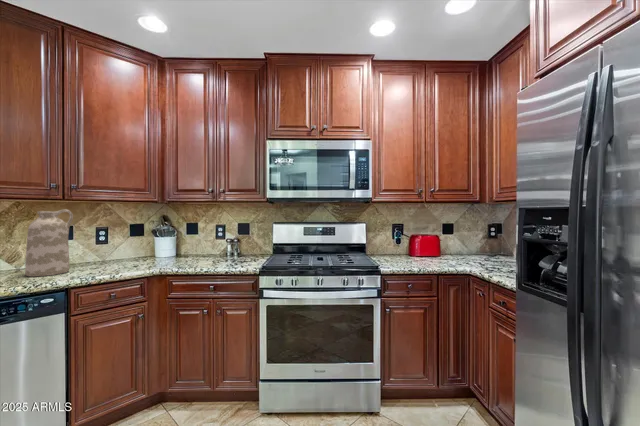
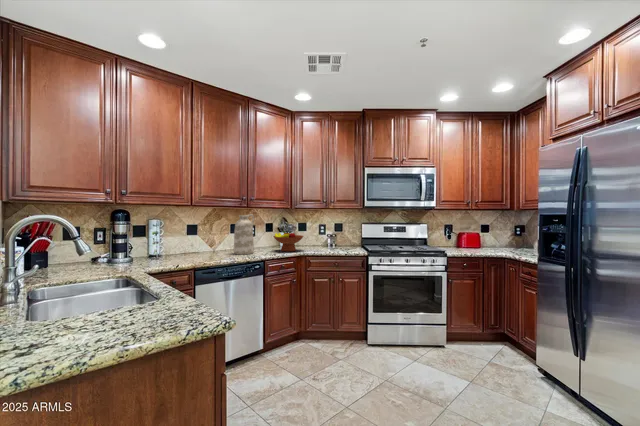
fruit bowl: none [111,236,168,268] -> present [273,231,303,251]

